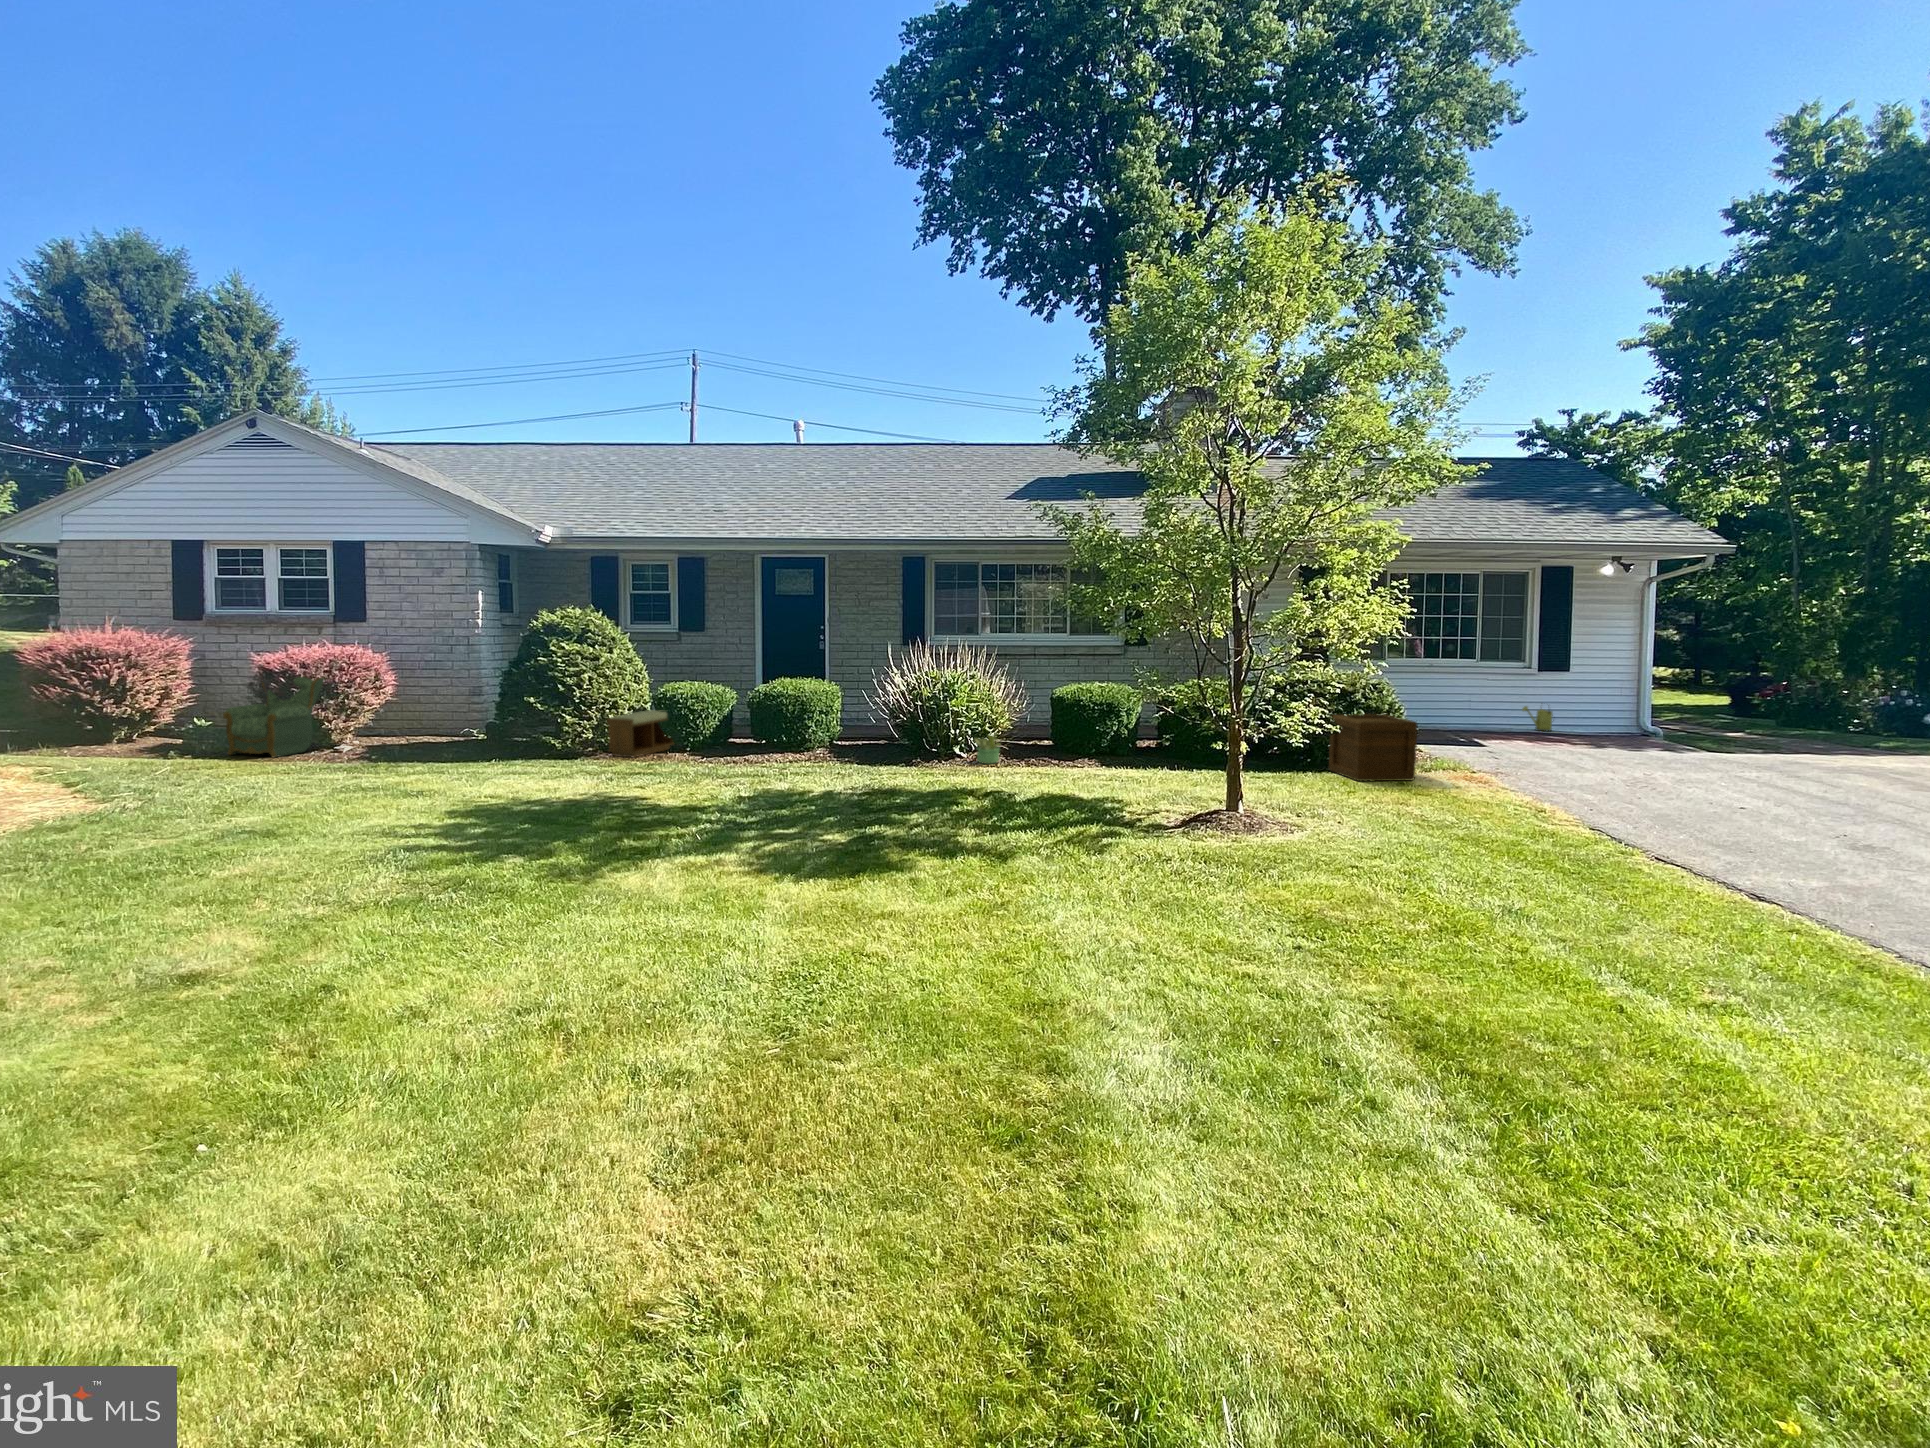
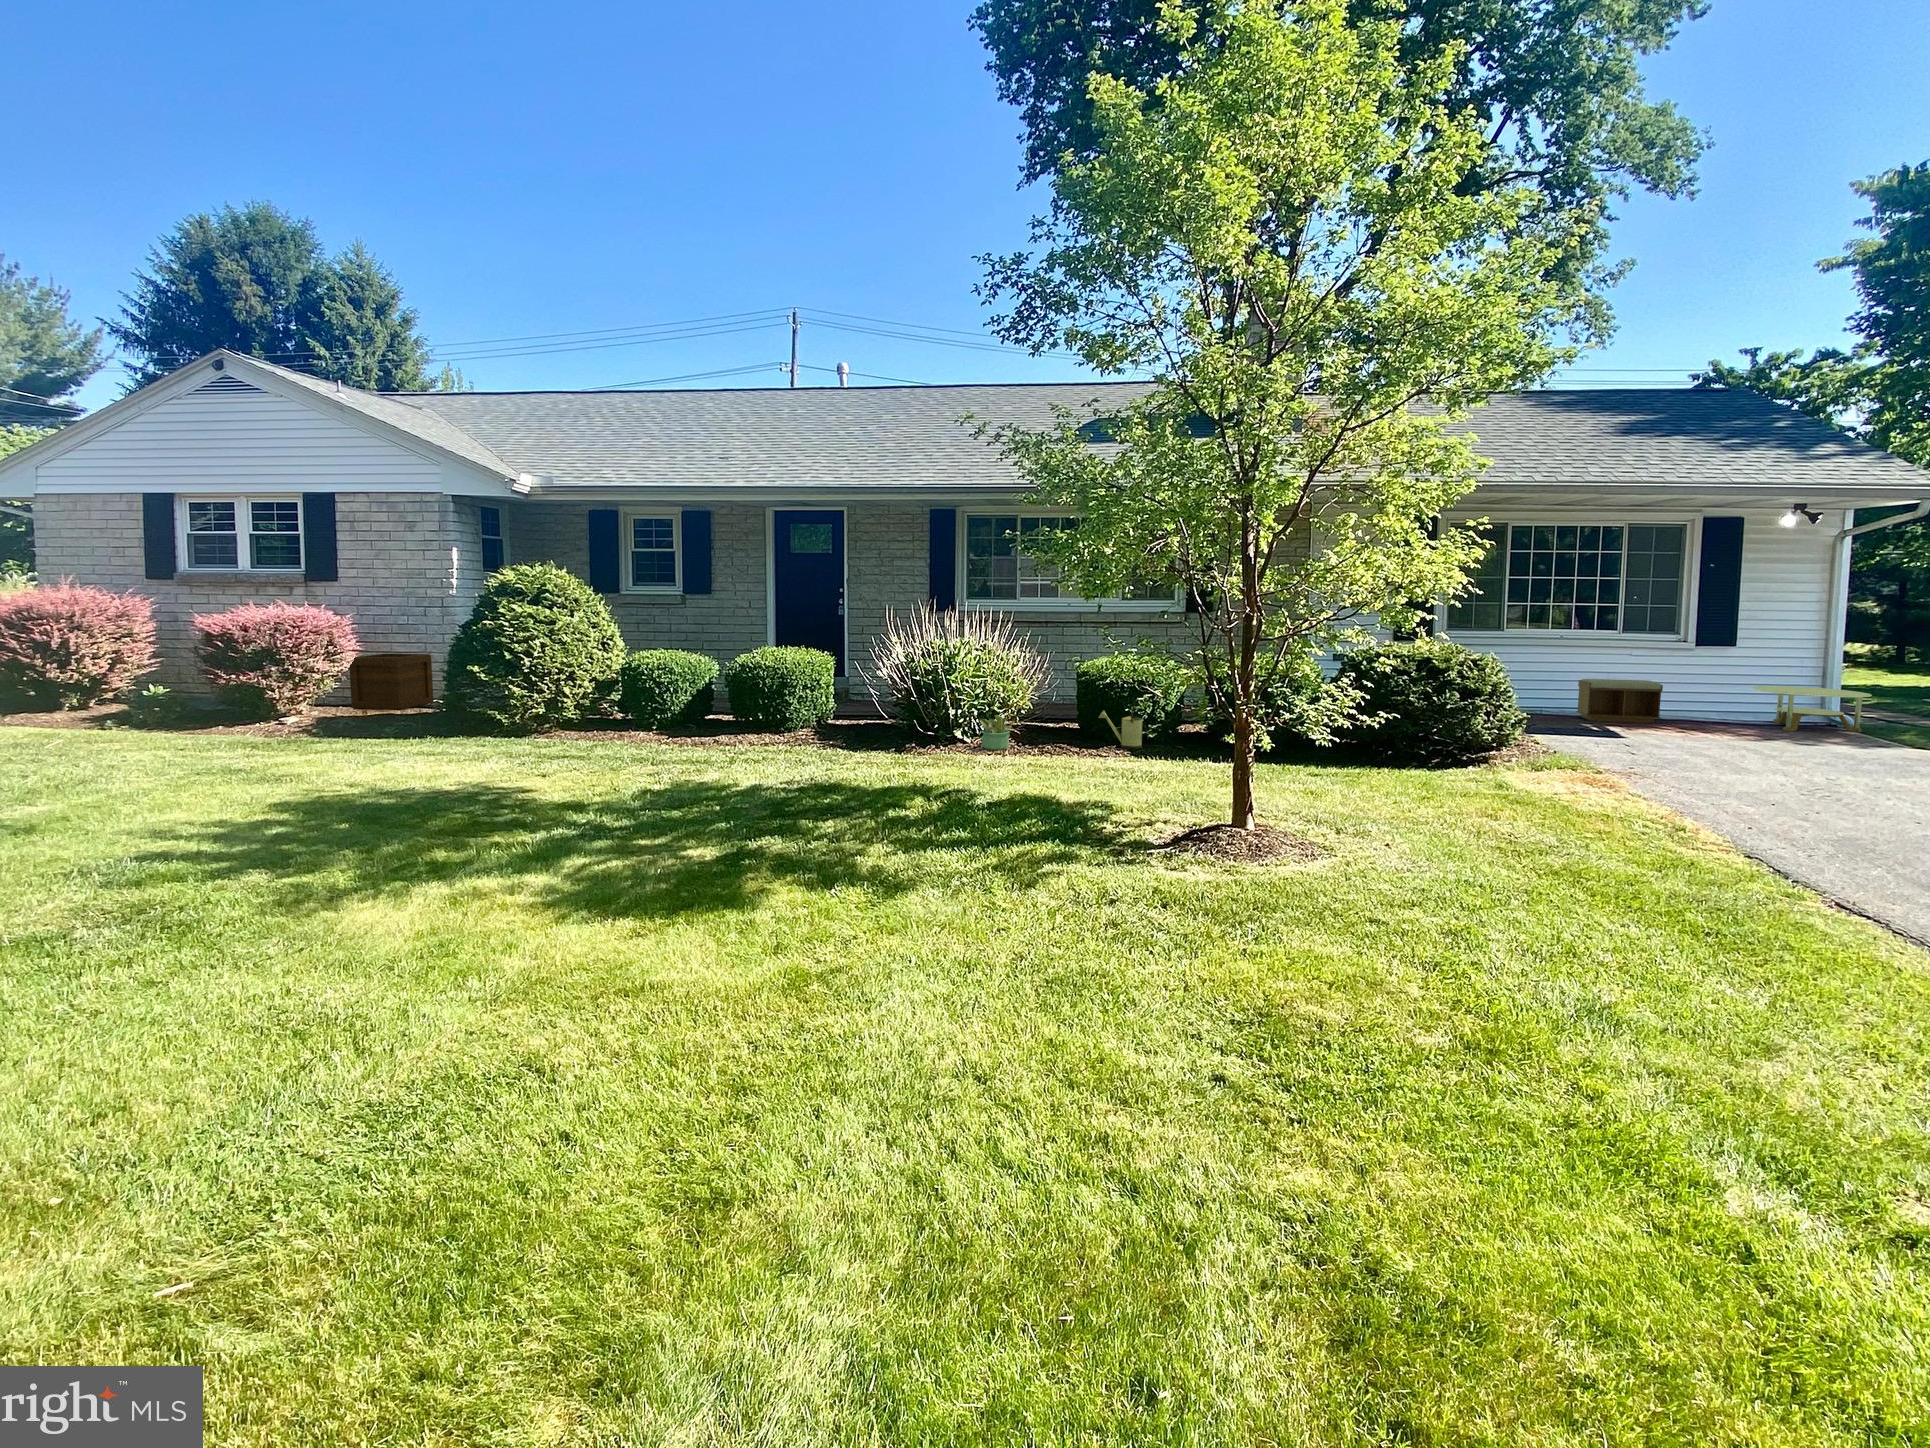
armchair: present [223,677,325,757] -> none [156,635,270,729]
round table: none [1583,701,1674,738] -> present [1752,686,1872,732]
watering can: present [1522,706,1553,731] -> present [1099,707,1143,749]
bench: present [607,710,673,757] -> present [1577,679,1663,723]
wooden crate: present [1329,714,1418,781] -> present [349,654,434,710]

